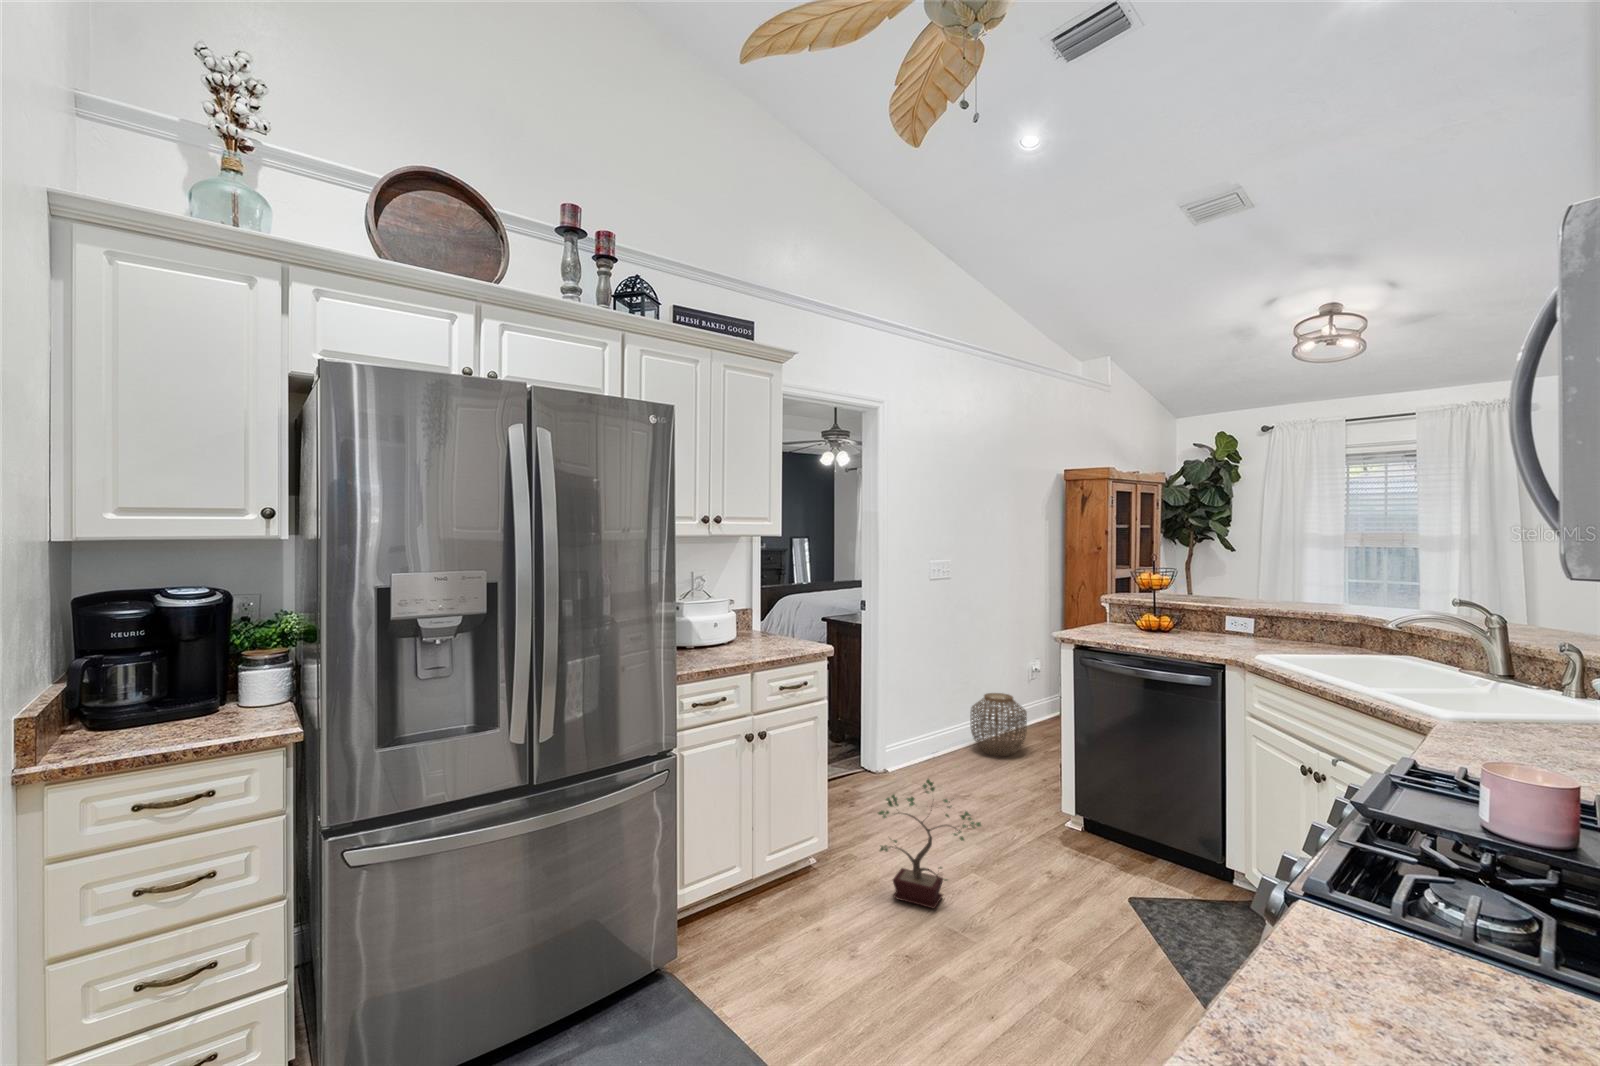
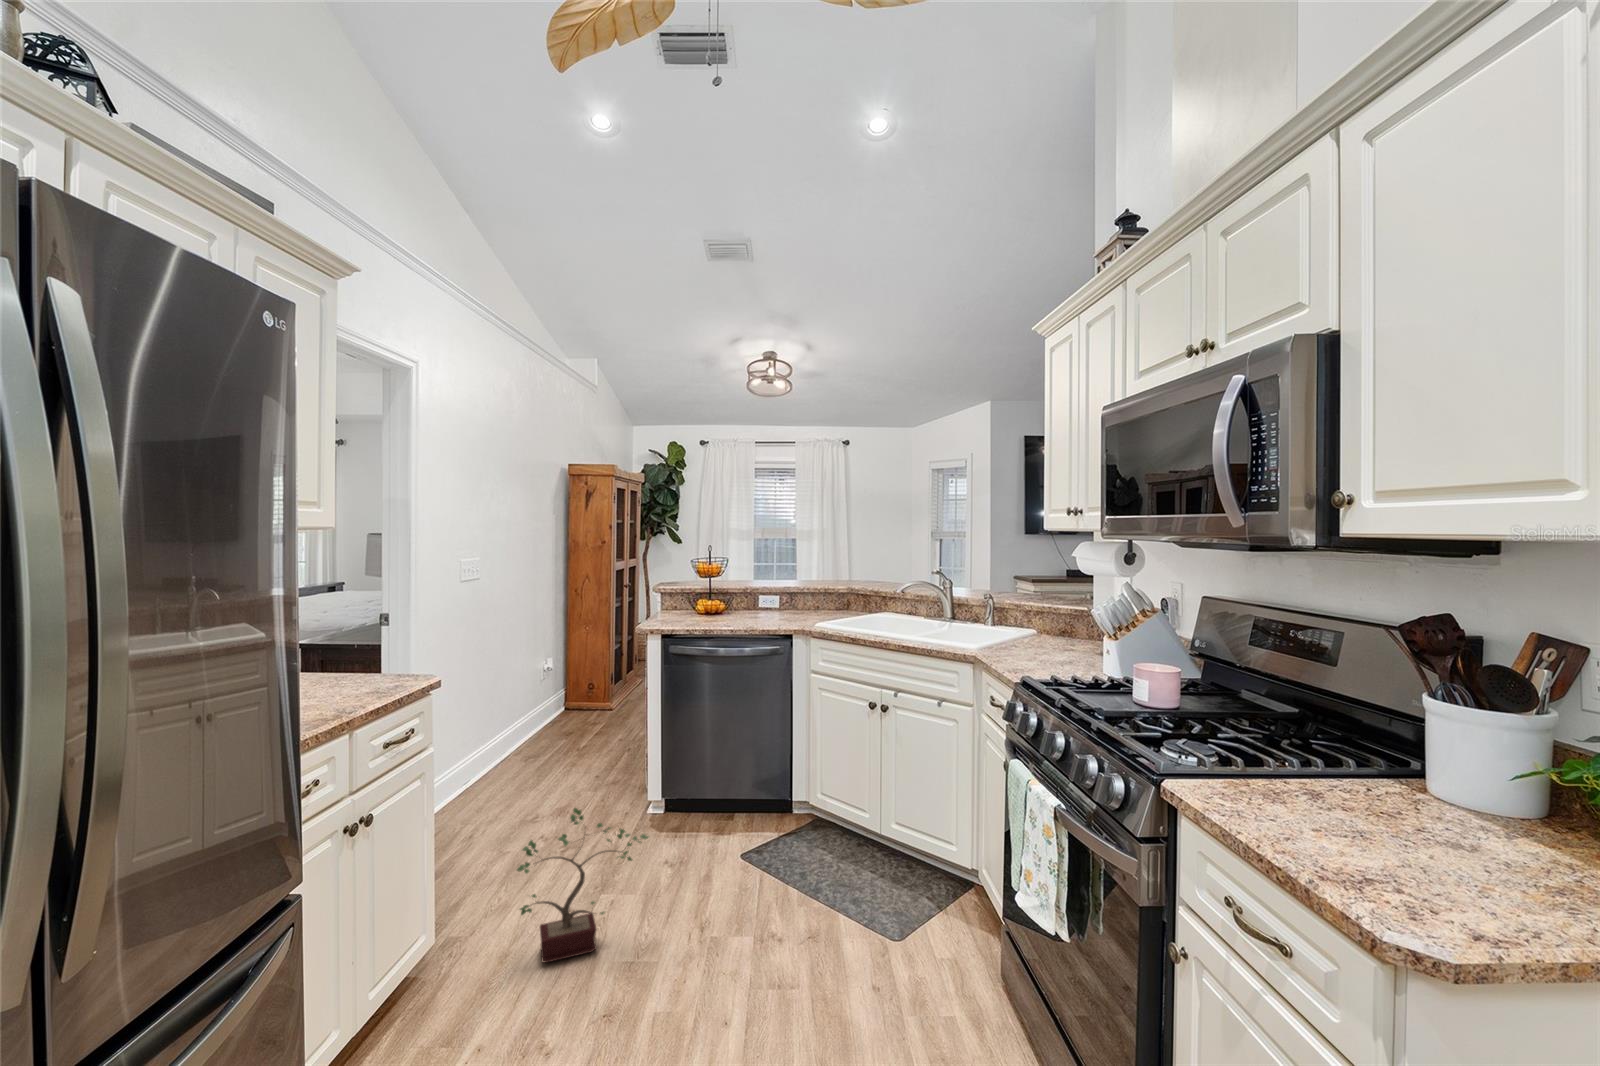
woven basket: present [970,693,1027,756] -> none [500,700,563,770]

